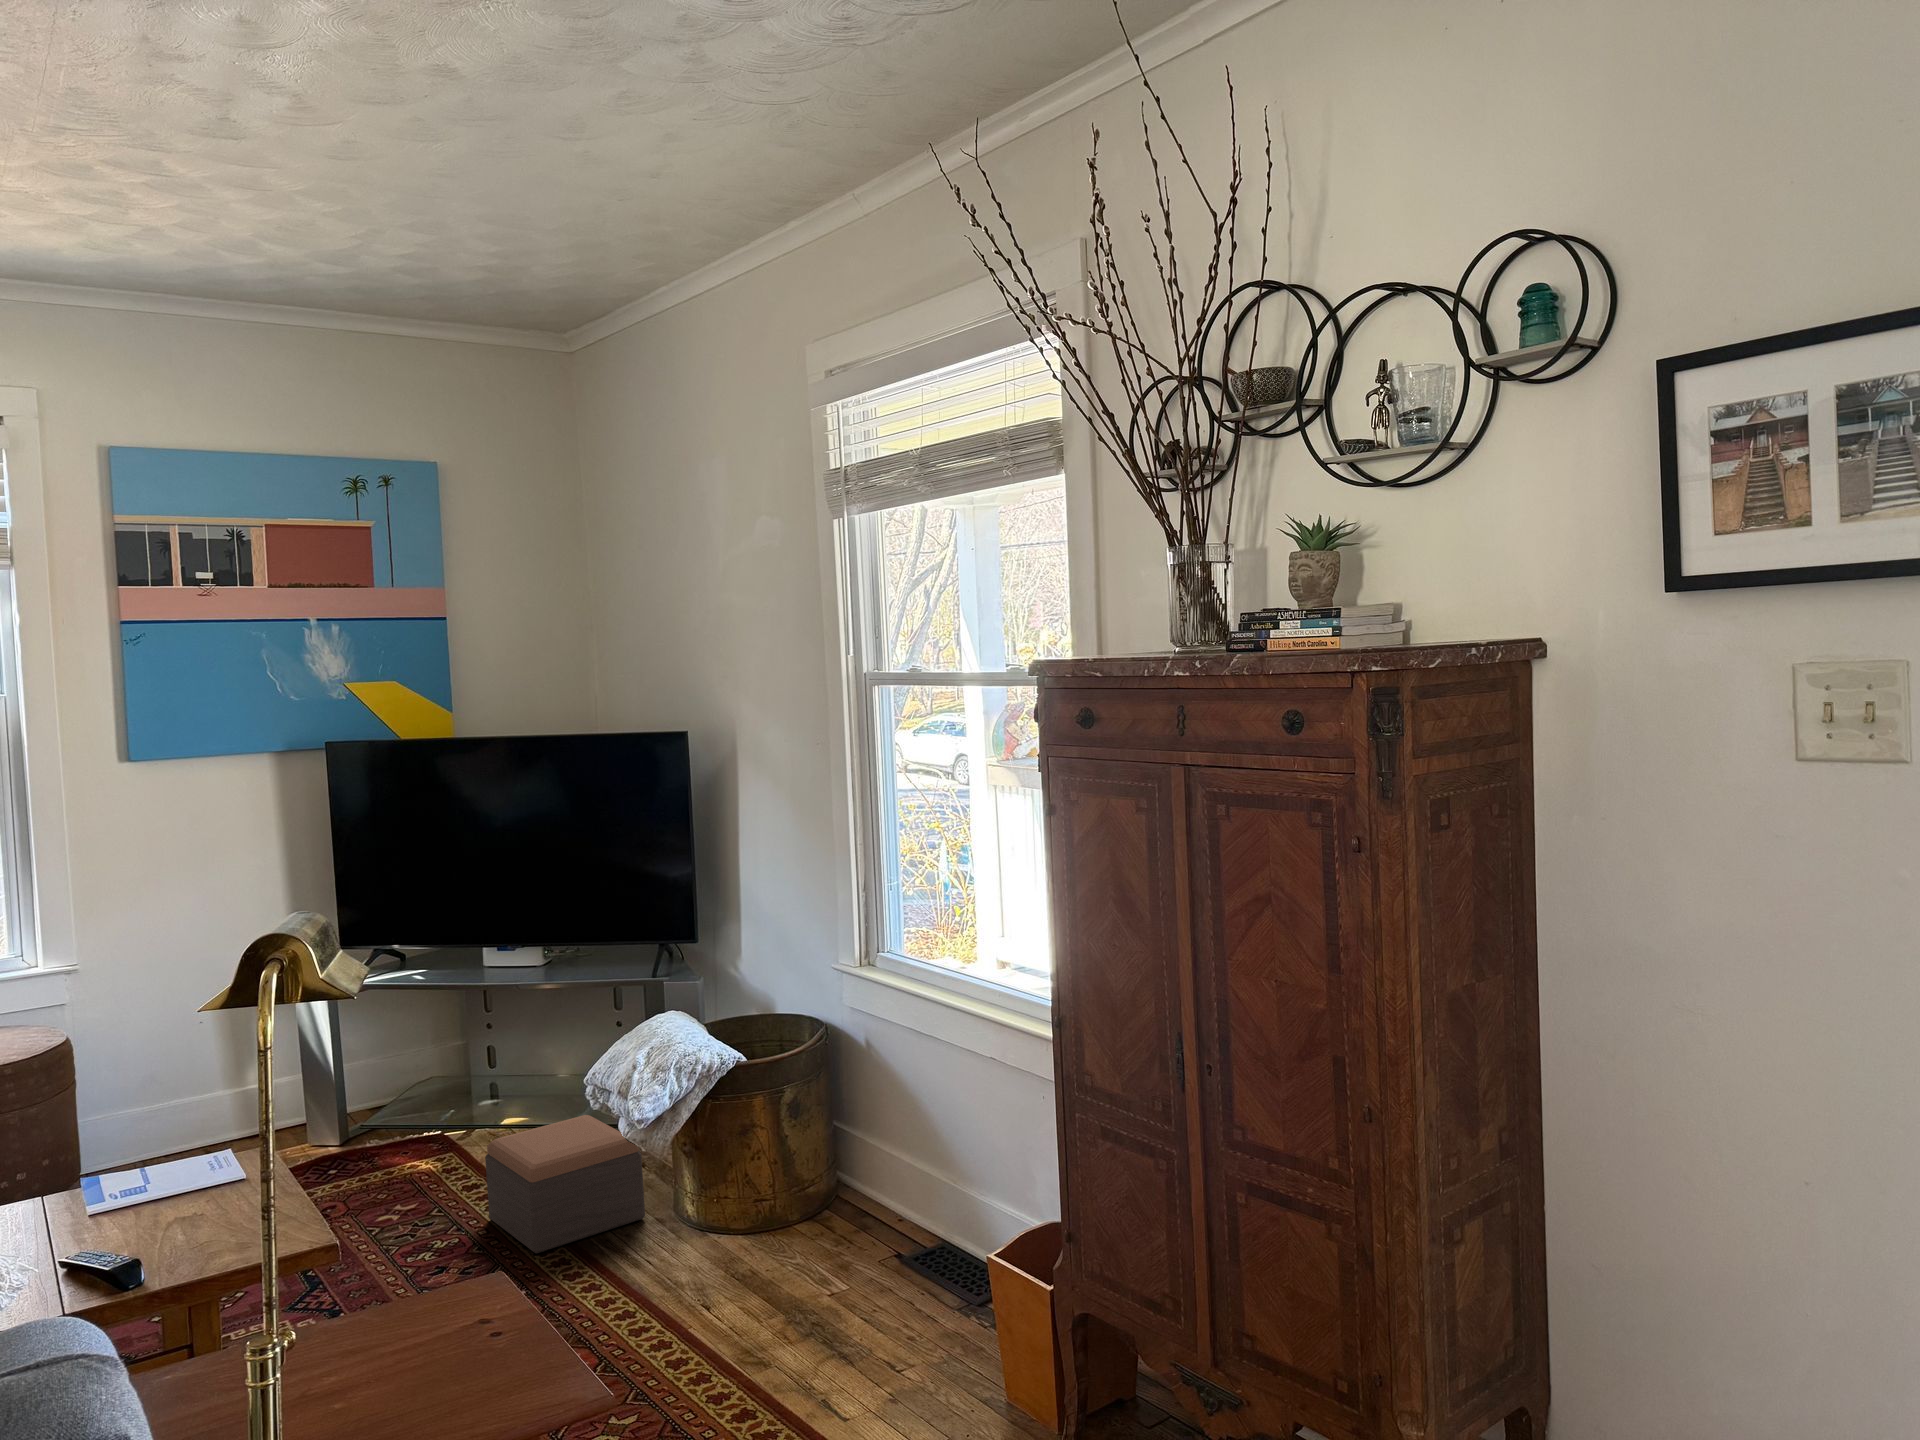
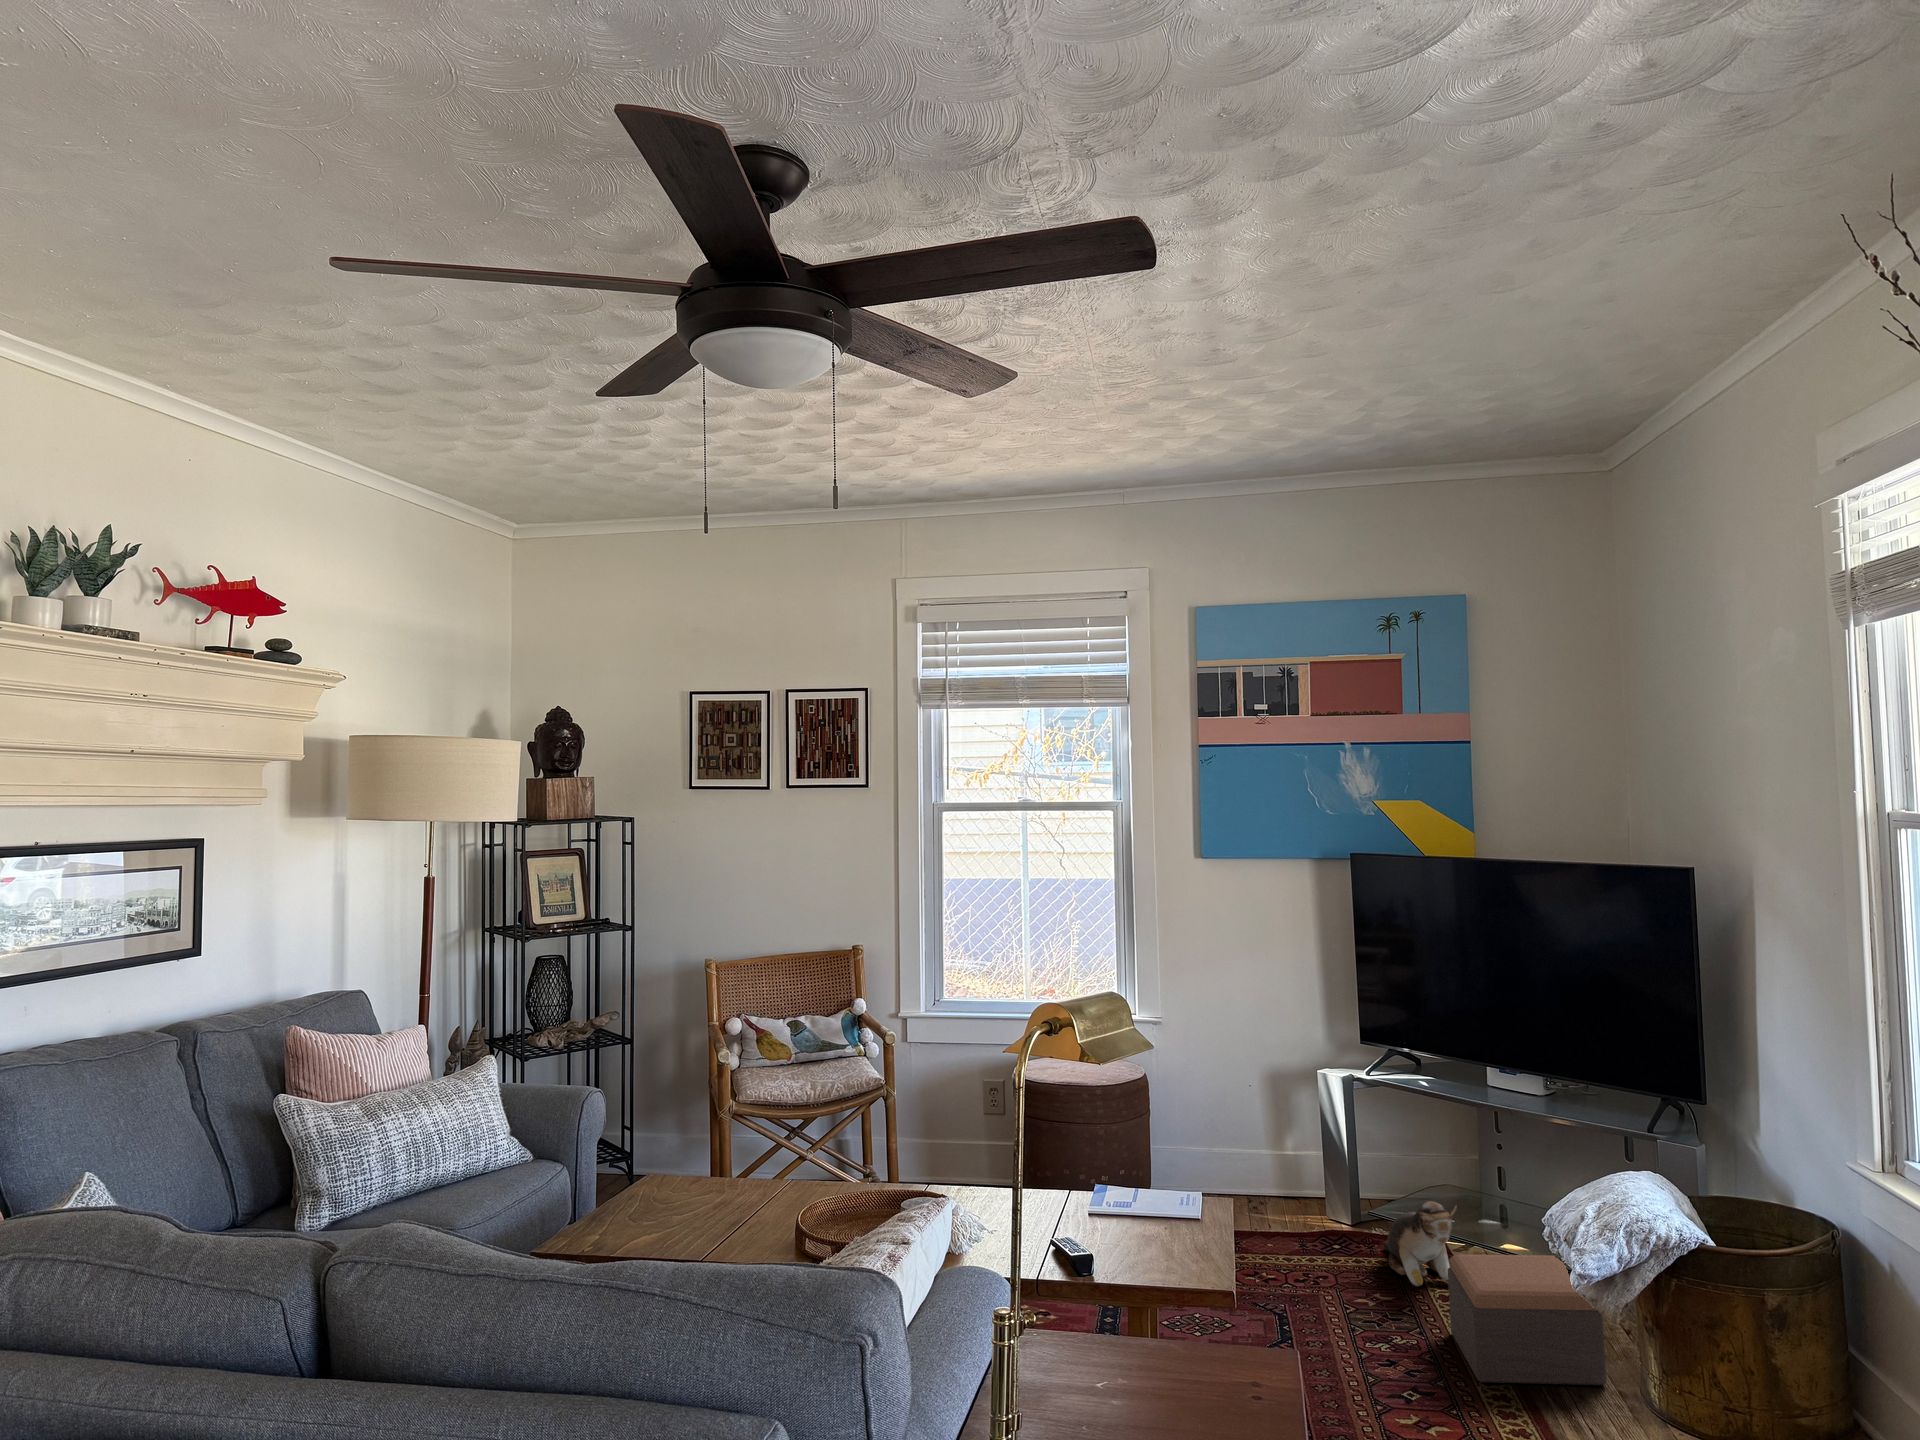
plush toy: none [386,1093,479,1187] -> present [1384,1201,1457,1286]

